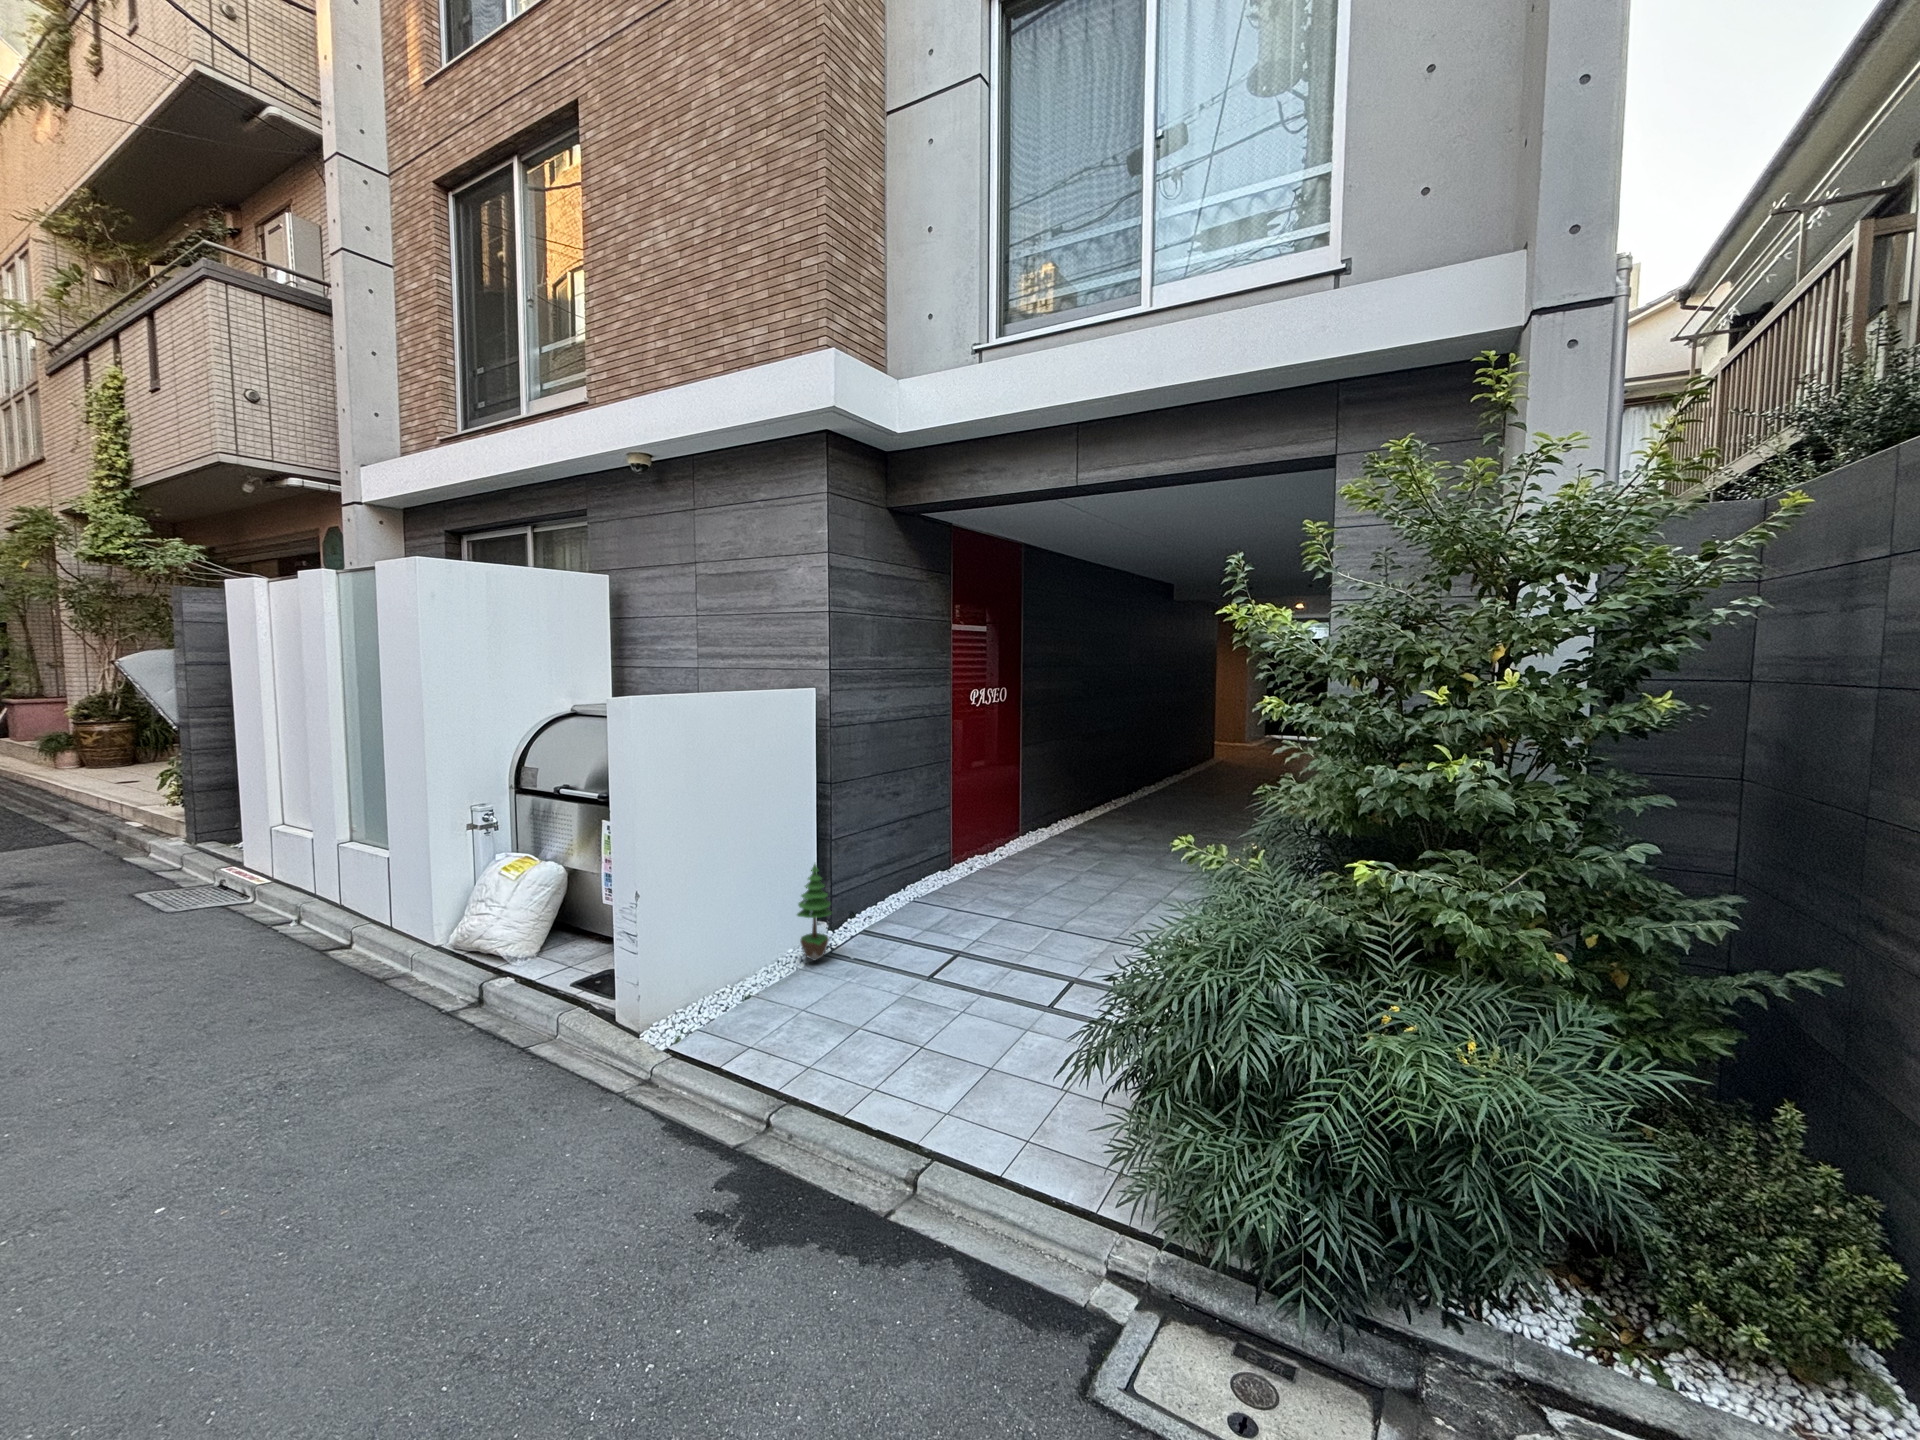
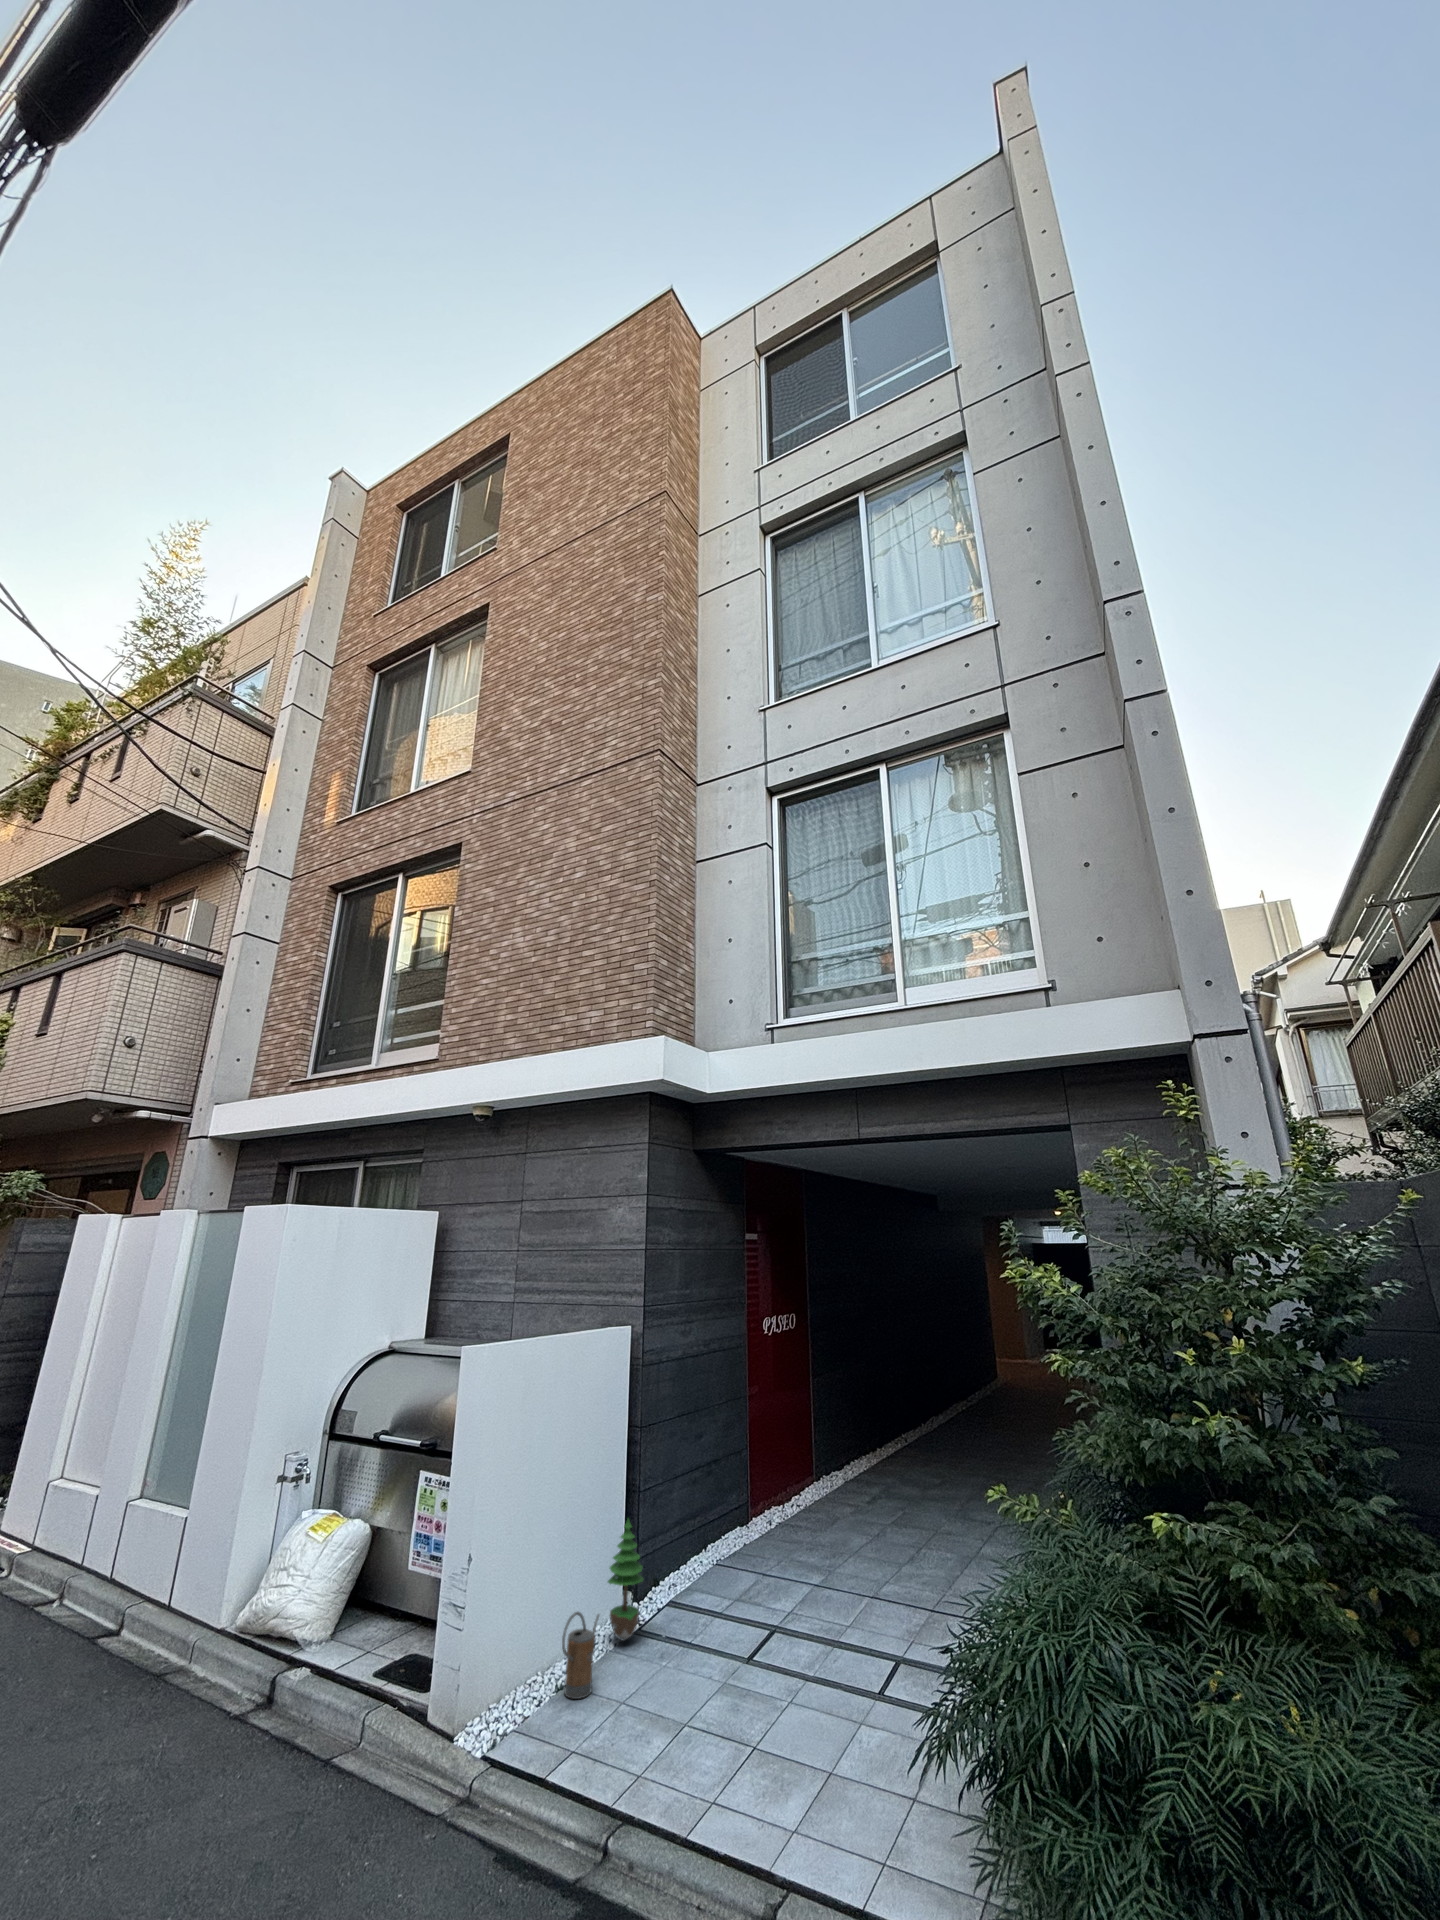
watering can: none [743,938,784,1005] -> present [562,1612,599,1699]

